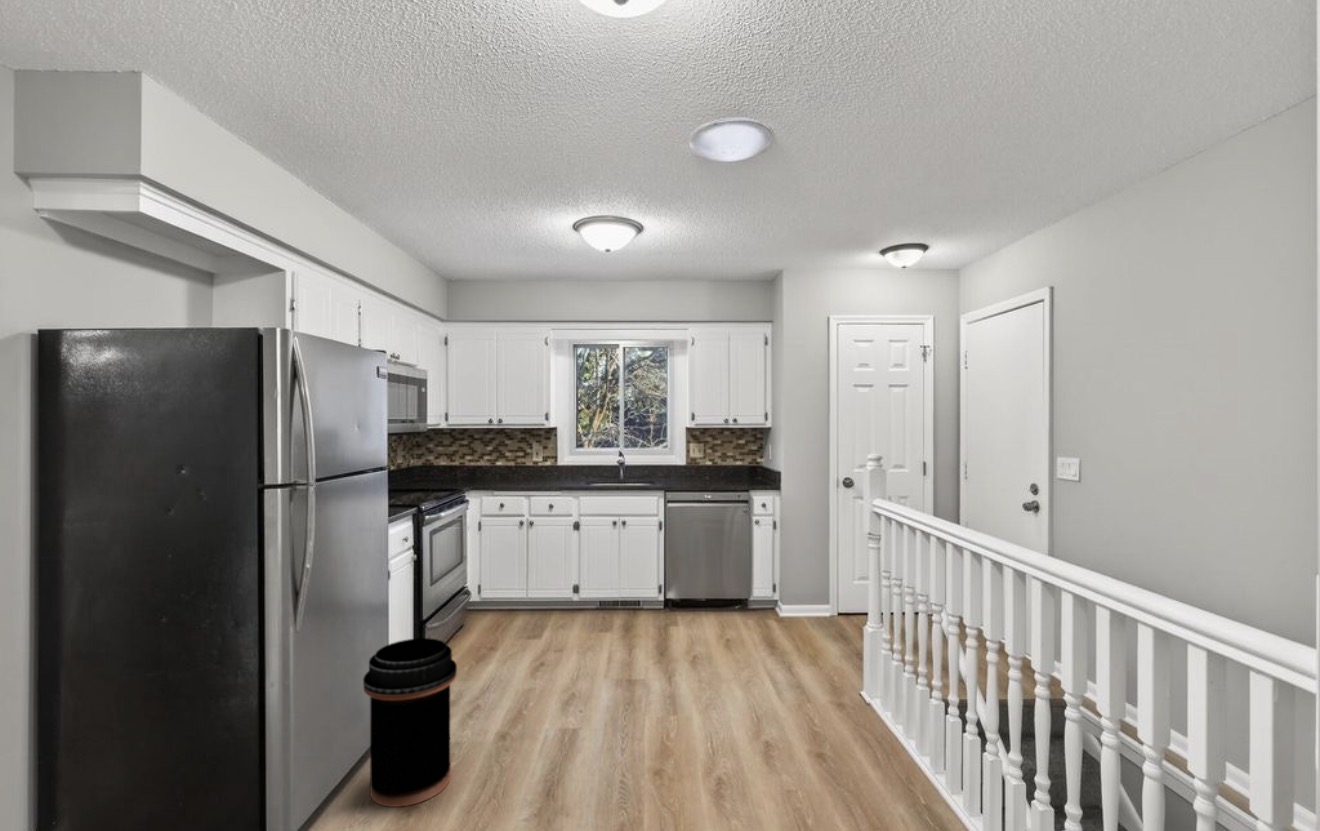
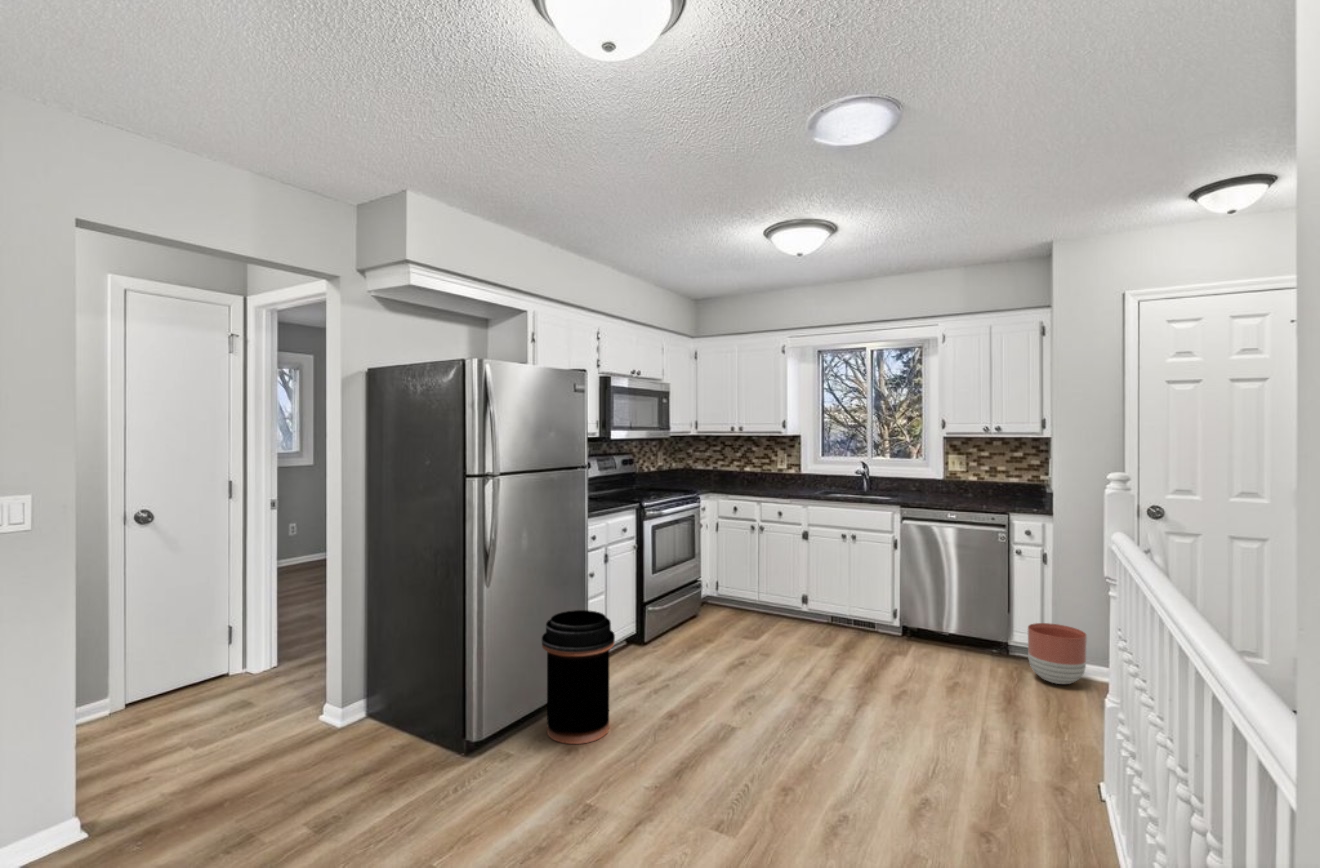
planter: none [772,577,813,625] -> present [1028,623,1087,684]

